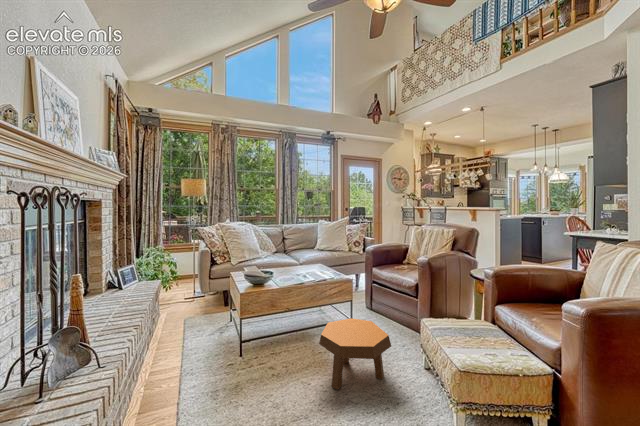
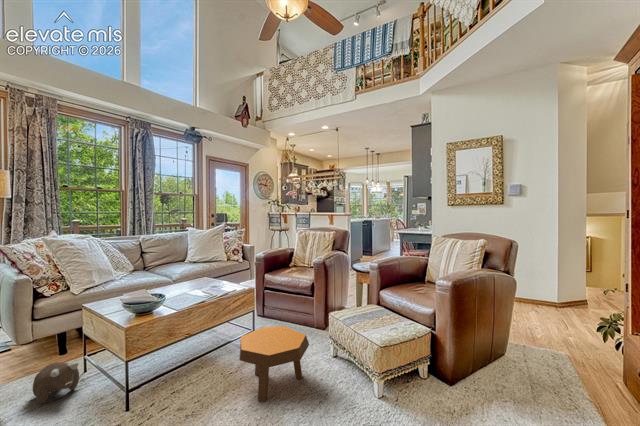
plush toy: none [196,313,222,340] -> present [33,362,79,404]

